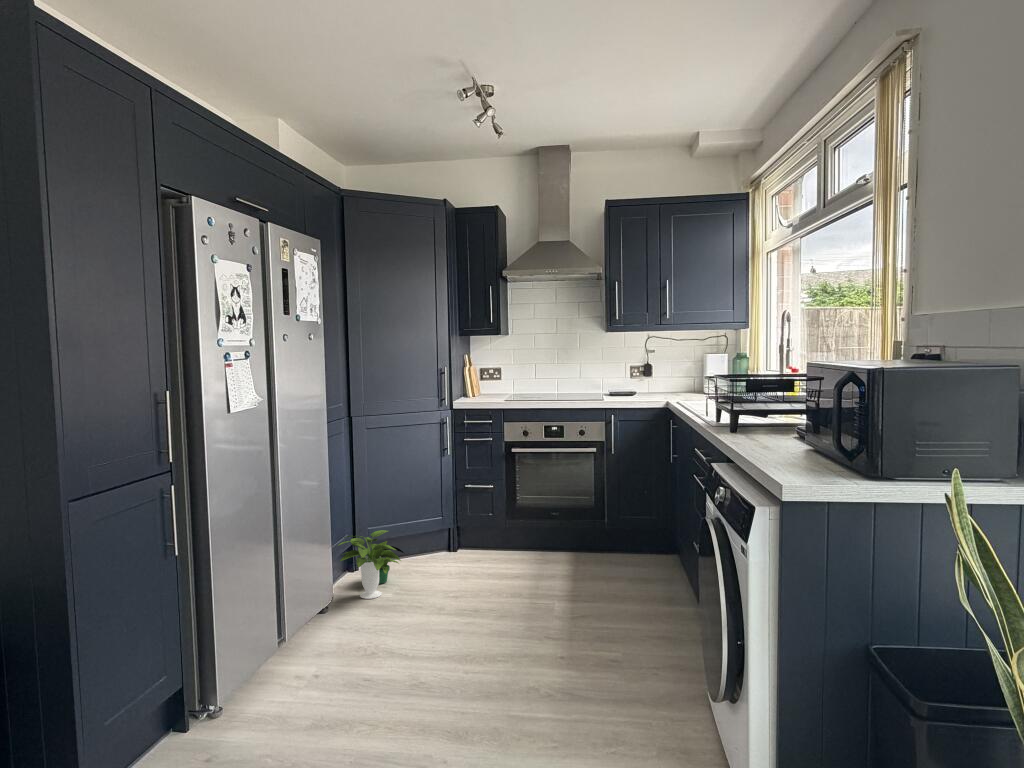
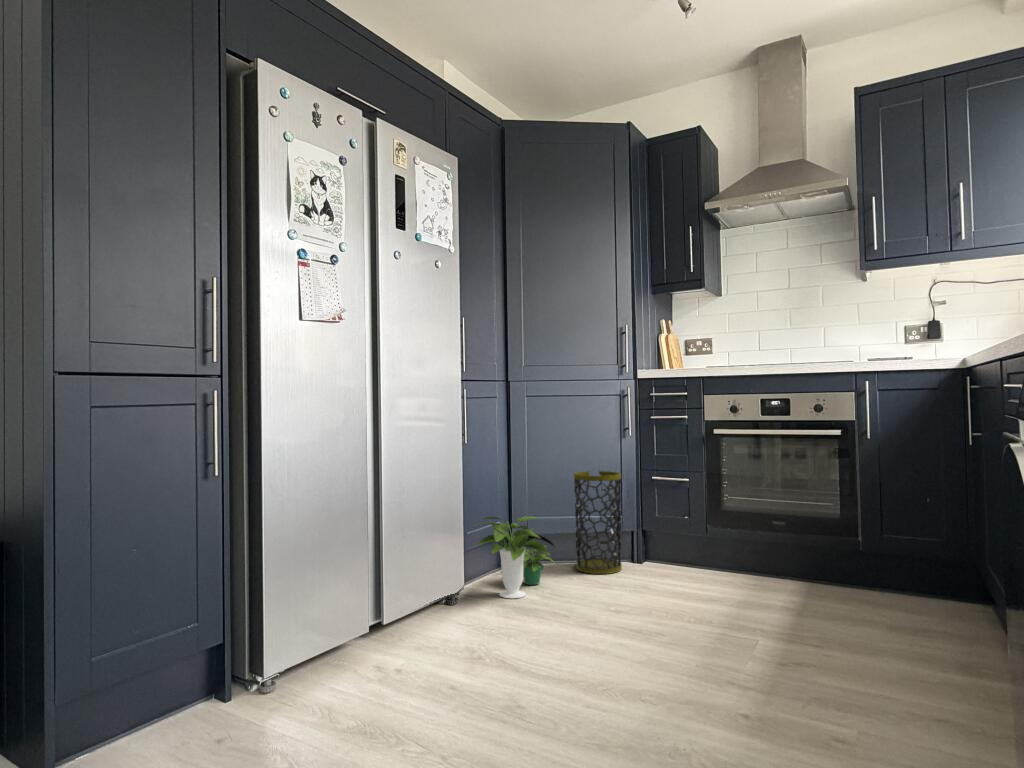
trash can: none [406,483,444,566] -> present [574,471,622,574]

